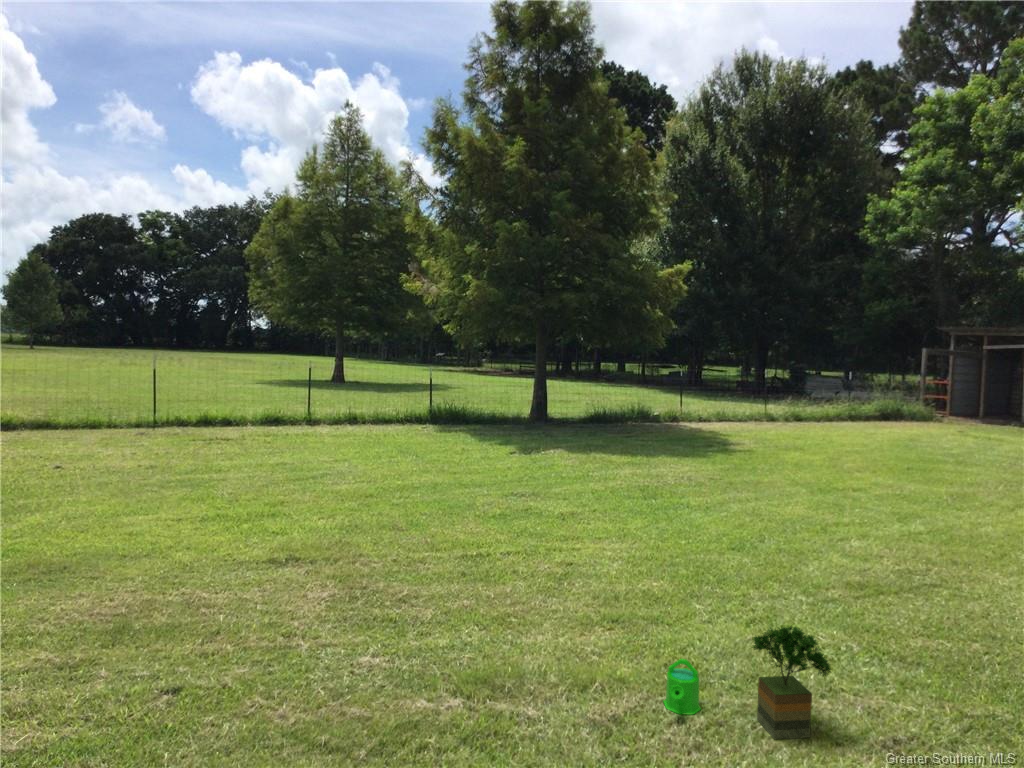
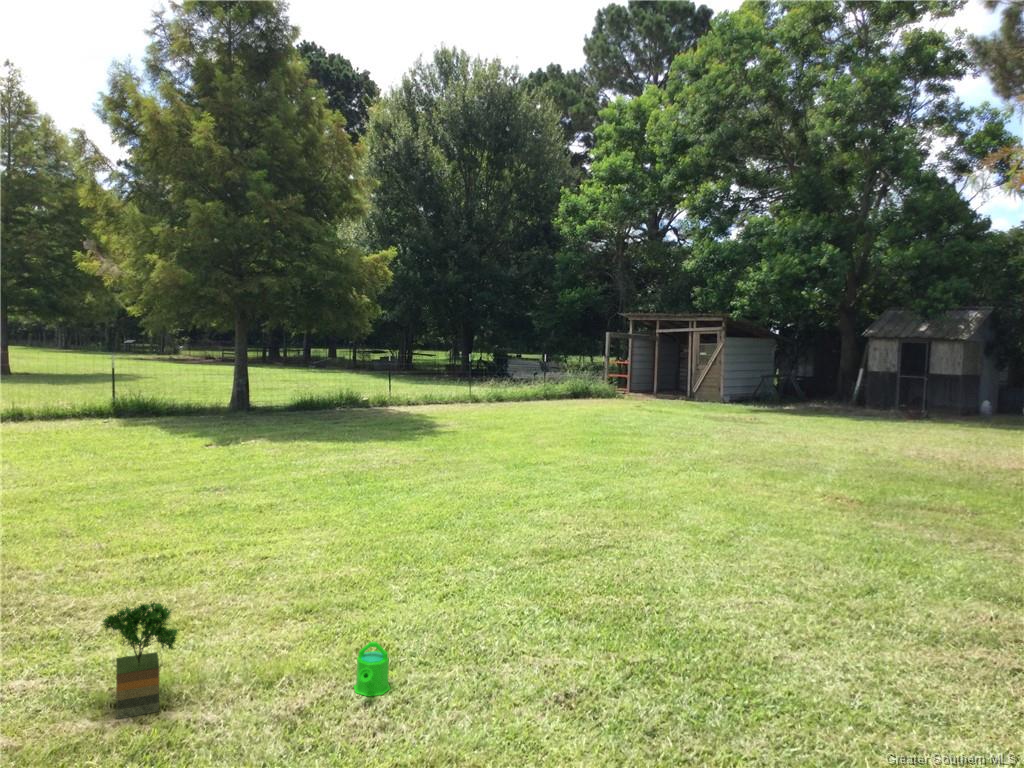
potted tree: present [752,626,831,739] -> present [103,602,179,719]

